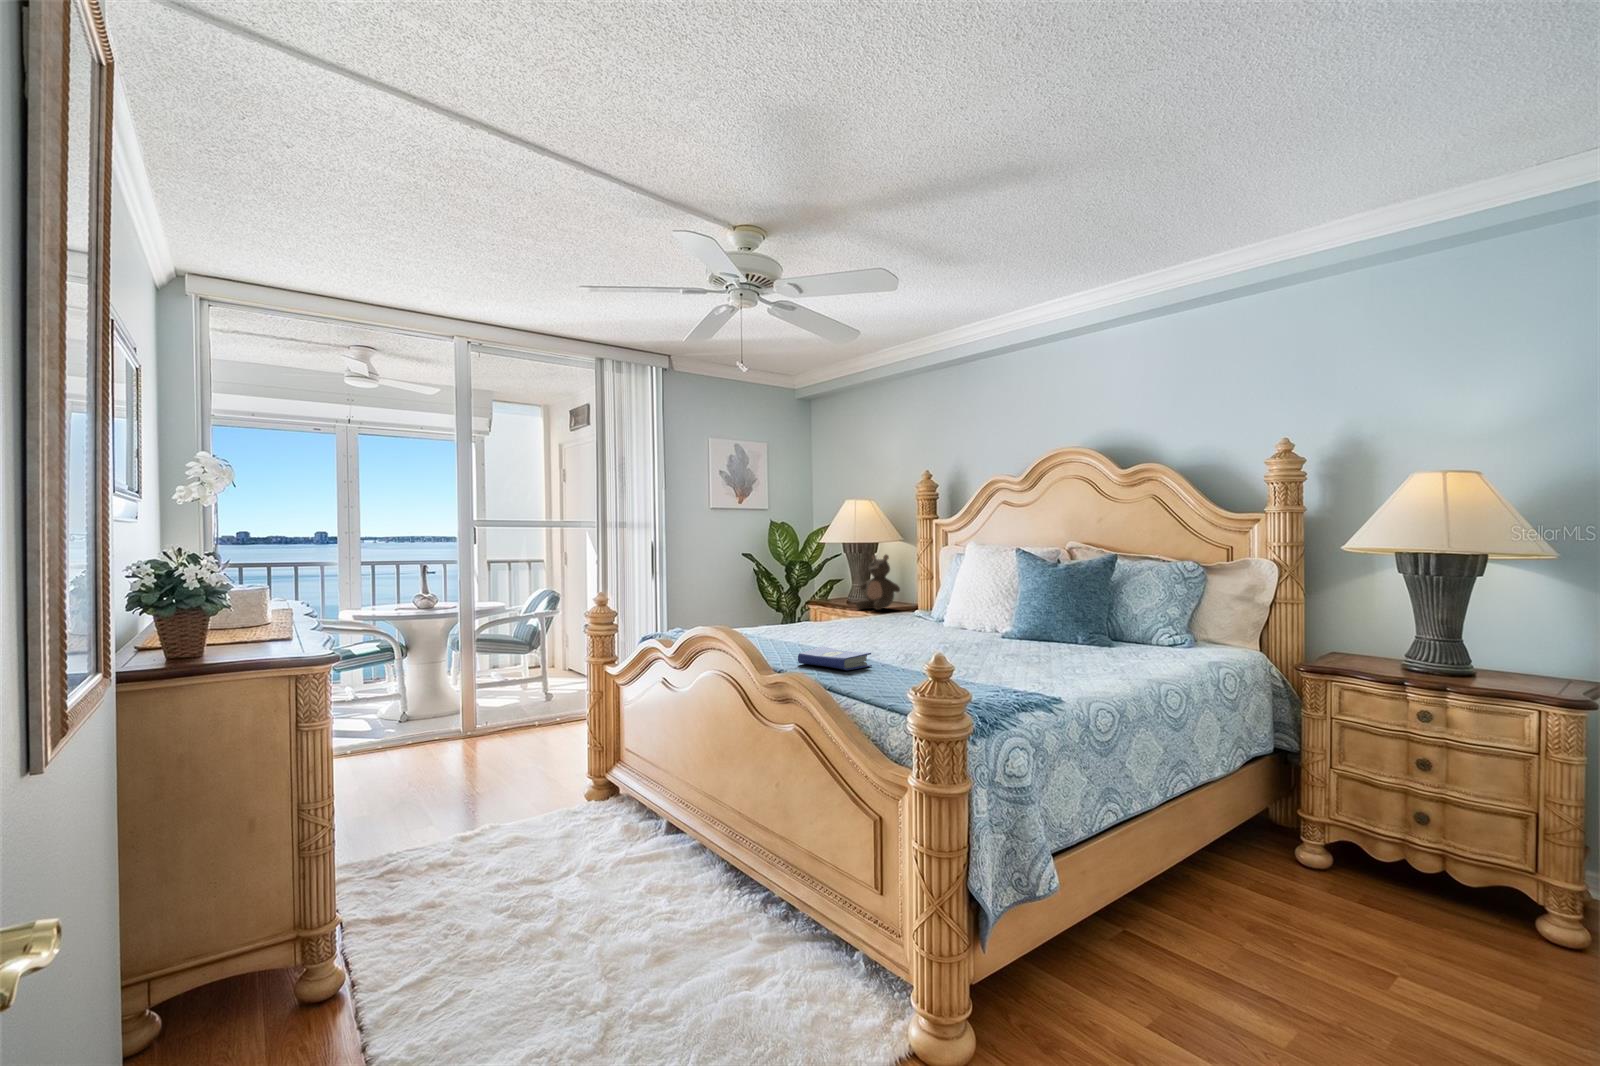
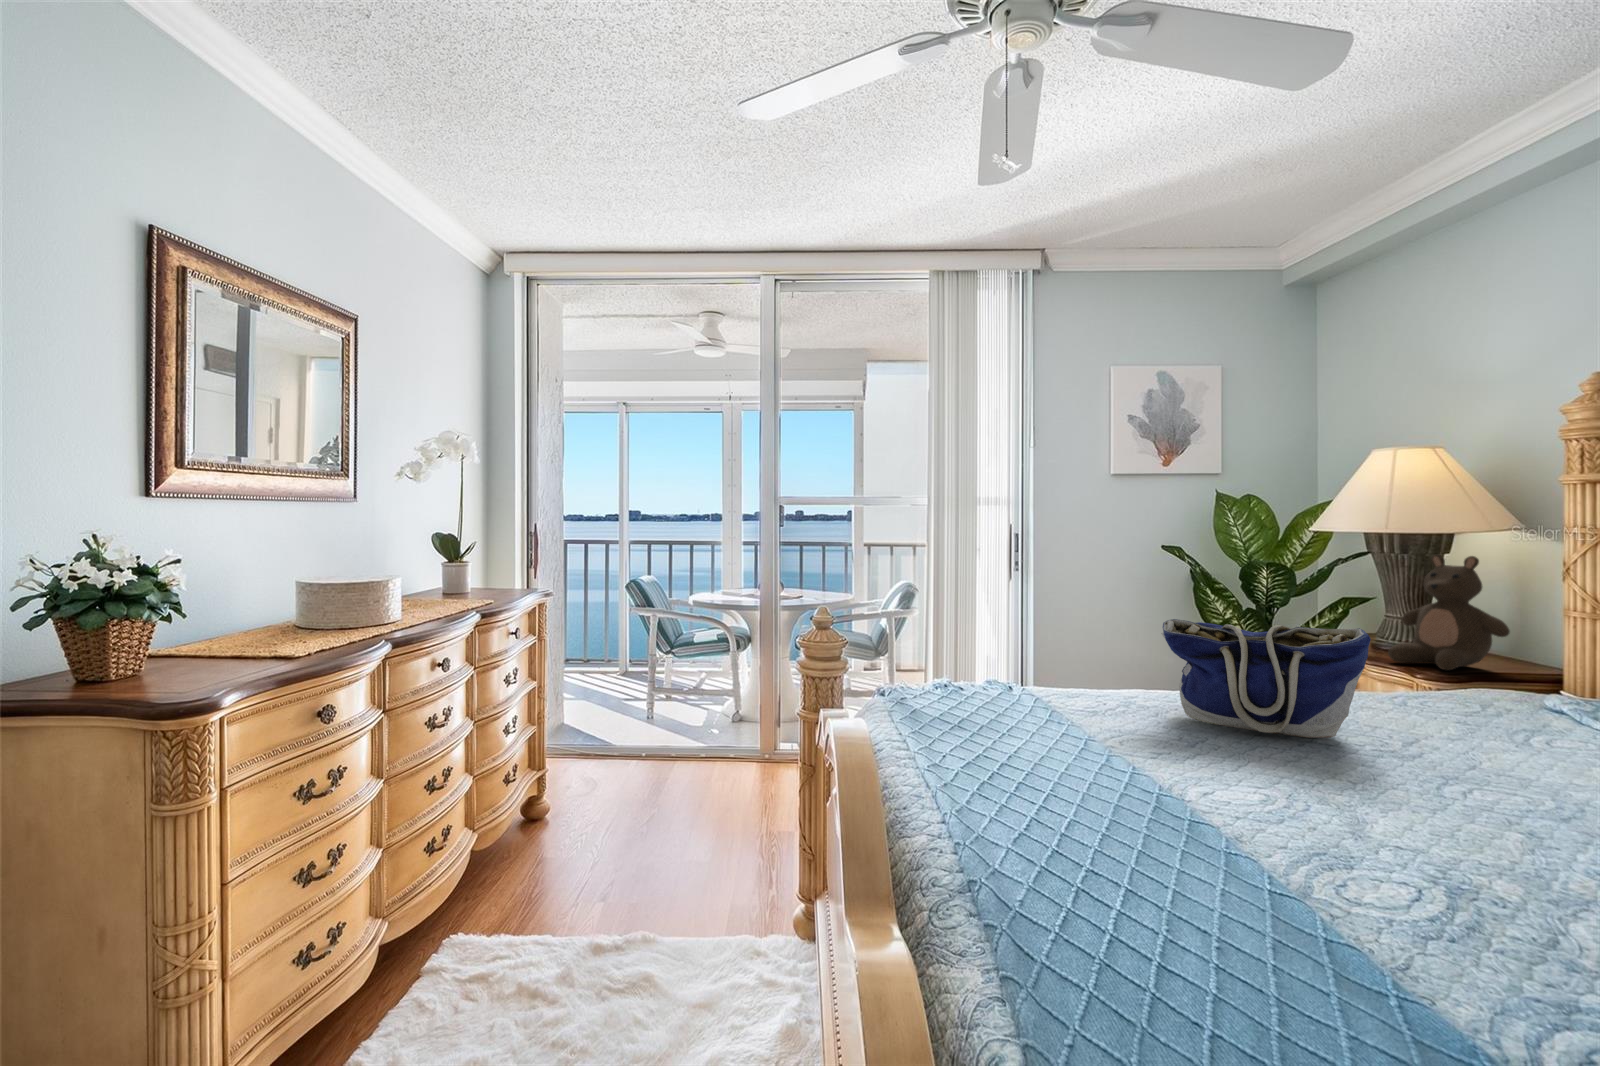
tote bag: none [777,587,857,637] -> present [1161,619,1371,738]
hardcover book: present [798,646,872,670] -> none [1143,789,1393,909]

